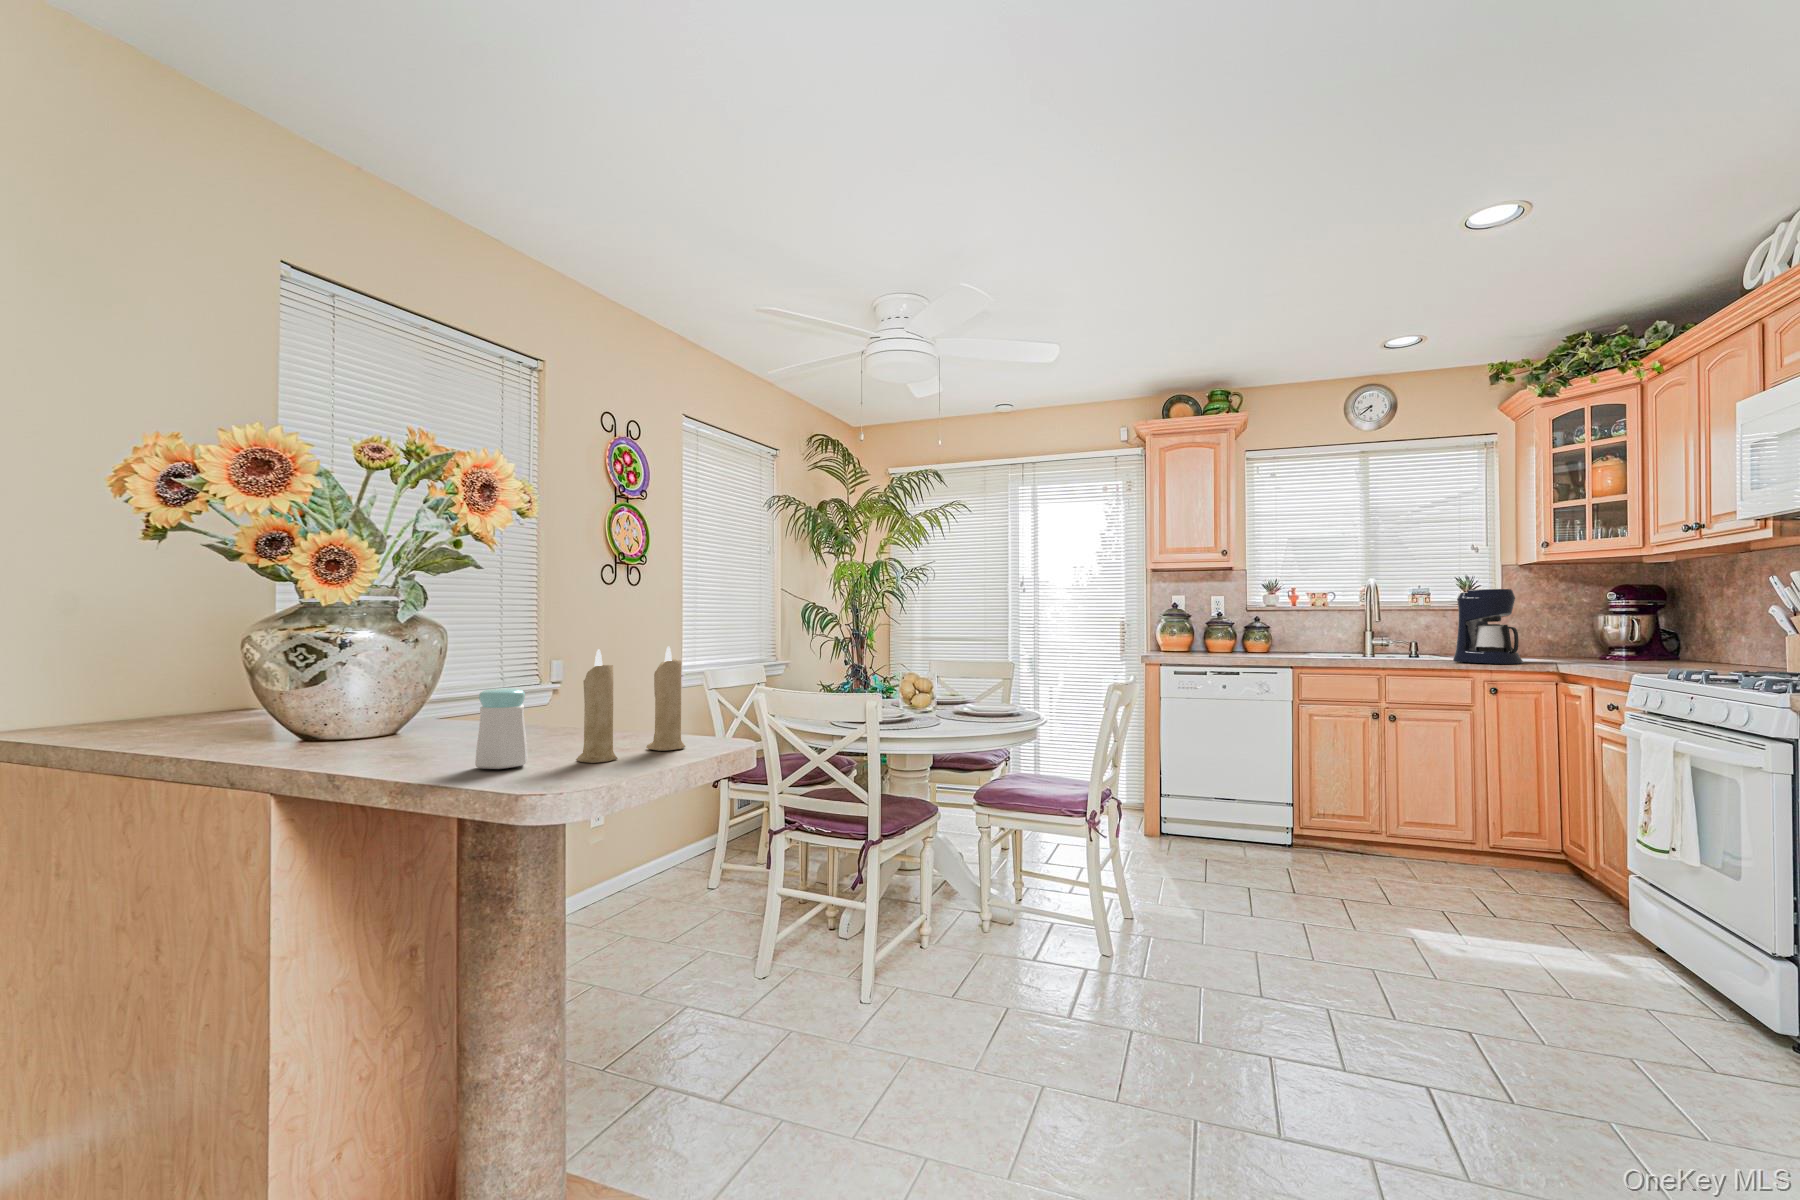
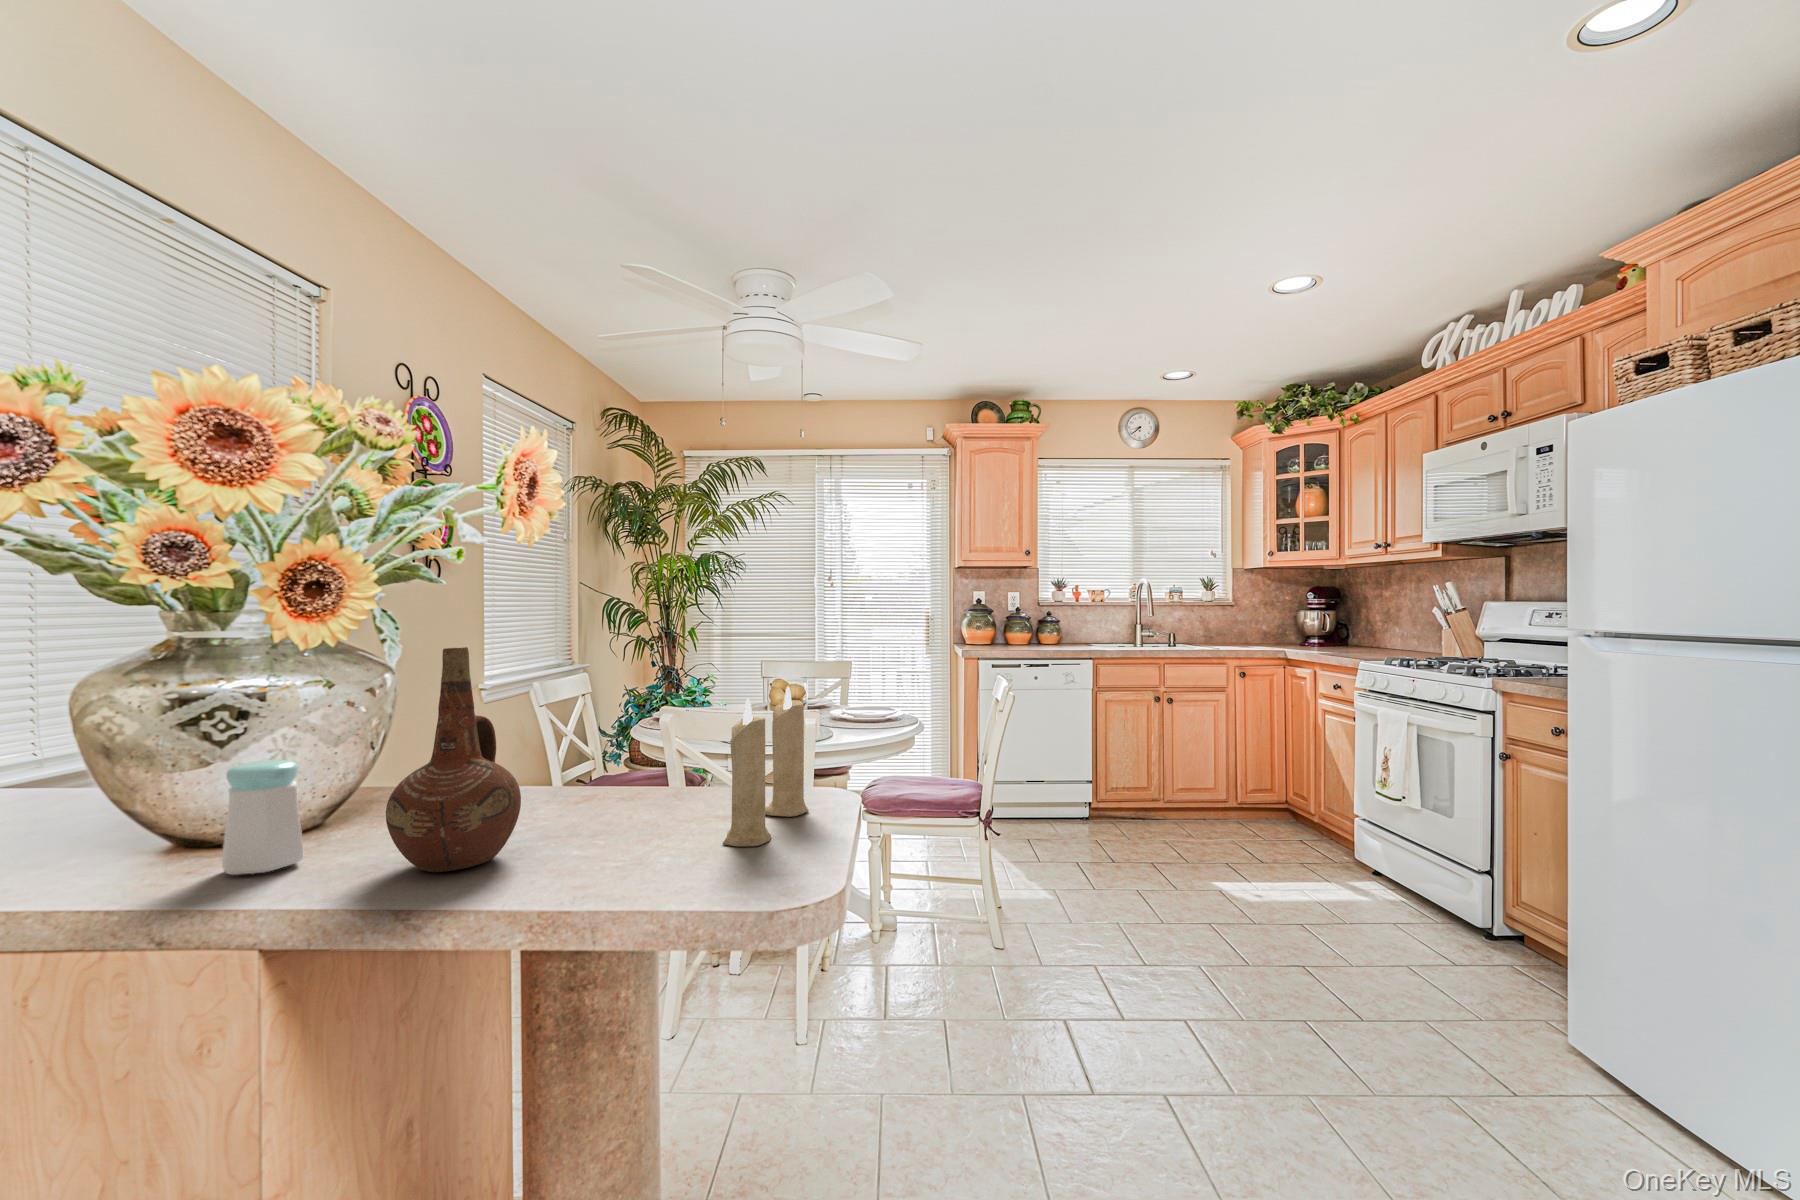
coffee maker: present [1453,589,1523,664] -> none [1212,590,1262,652]
ceramic pitcher: none [360,606,456,757] -> present [386,647,521,872]
salt shaker: present [475,688,527,769] -> present [222,759,303,875]

